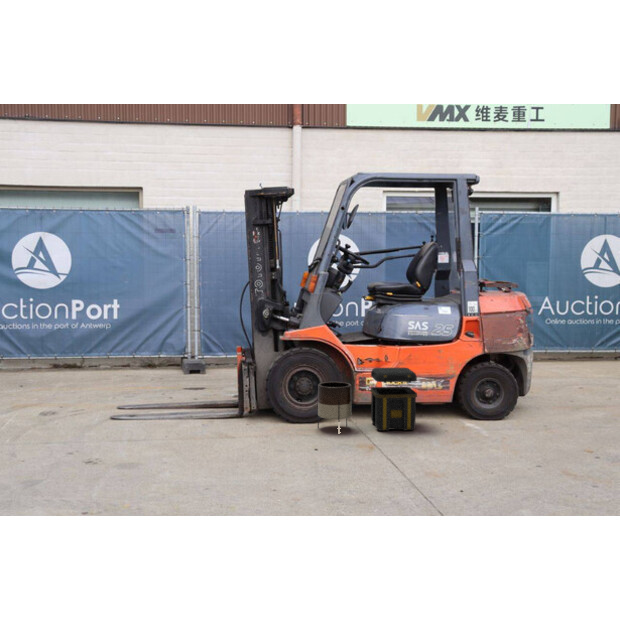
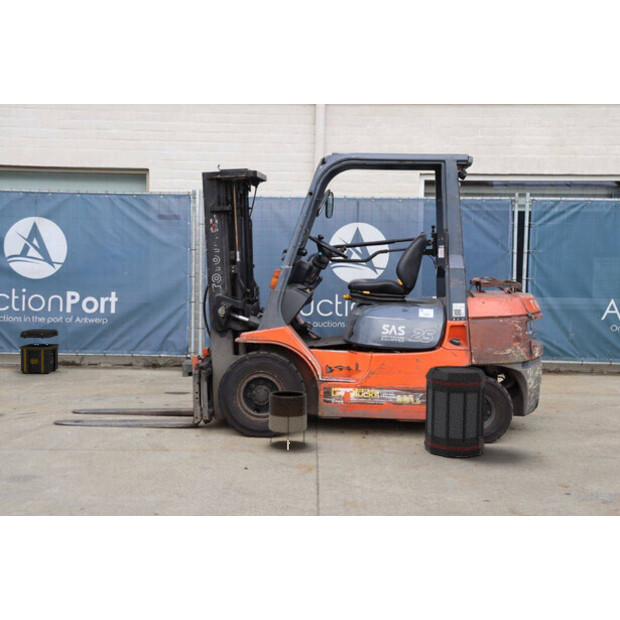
trash can: none [452,355,504,433] -> present [424,366,486,458]
toolbox: present [371,368,417,431] -> present [20,329,59,374]

